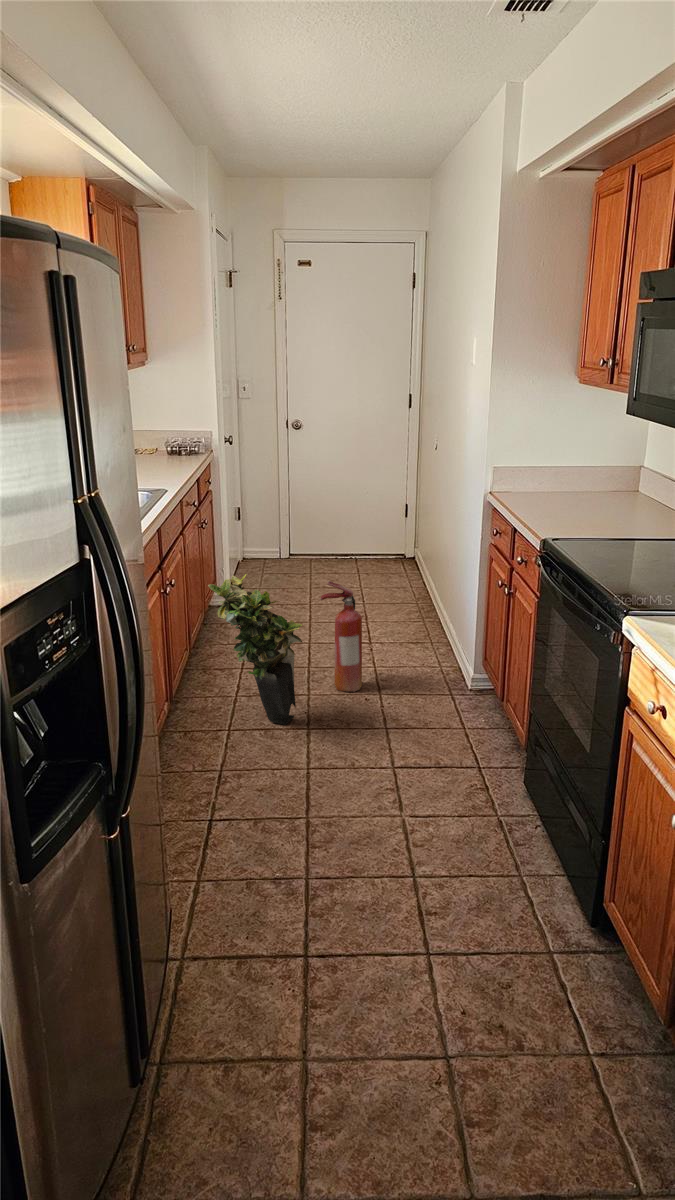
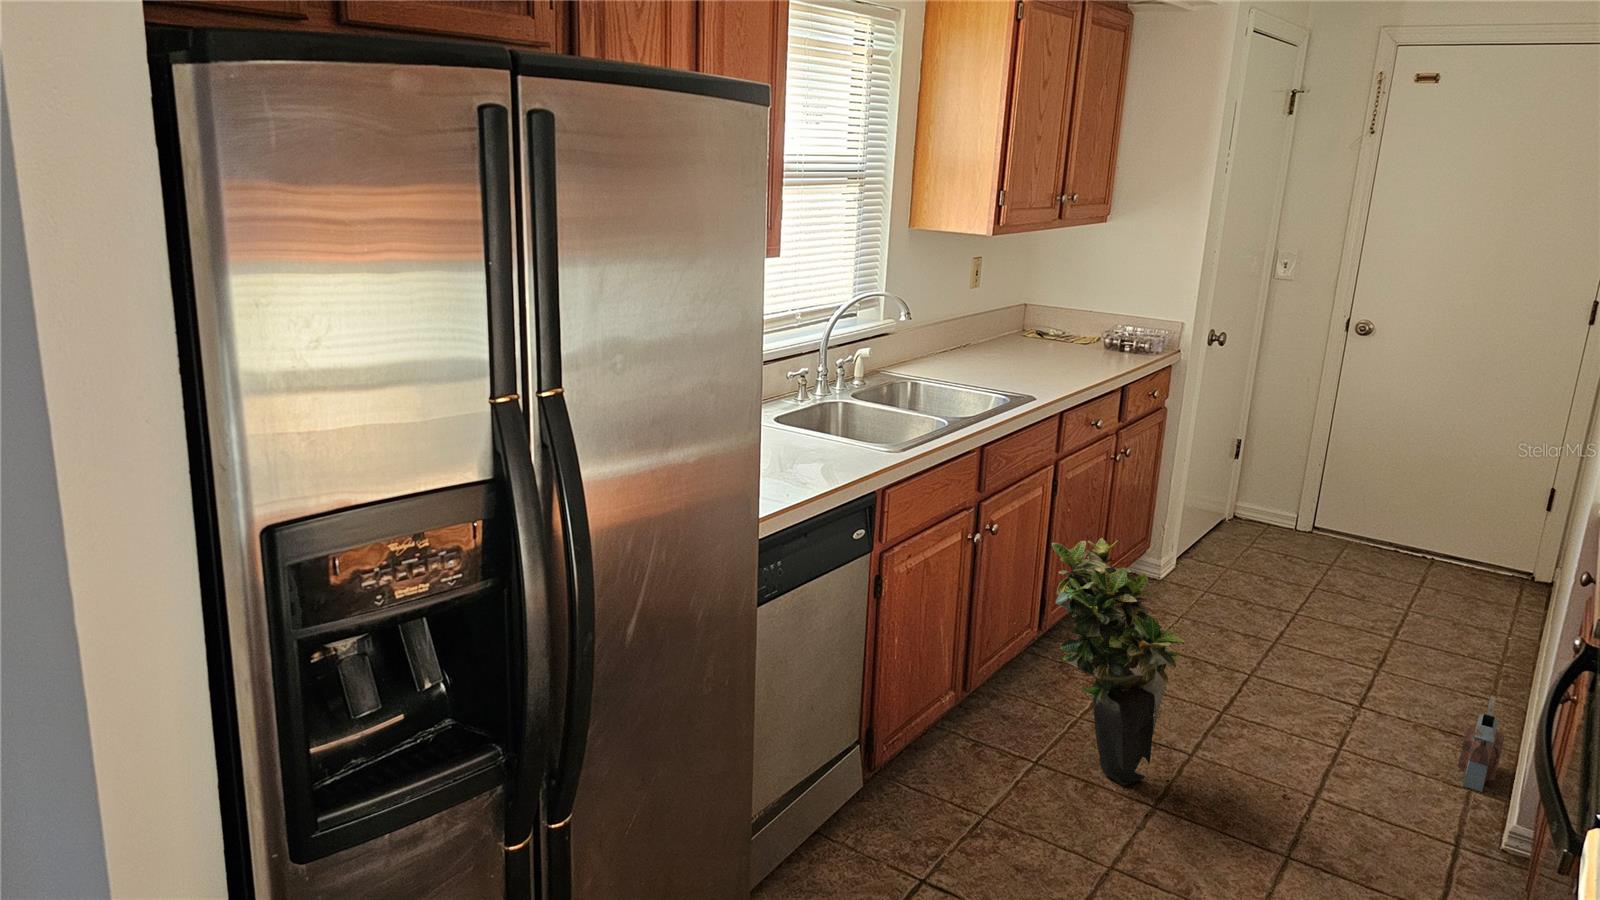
fire extinguisher: present [319,581,362,692] -> none [1242,584,1312,774]
watering can: none [432,615,454,667] -> present [1458,695,1504,792]

